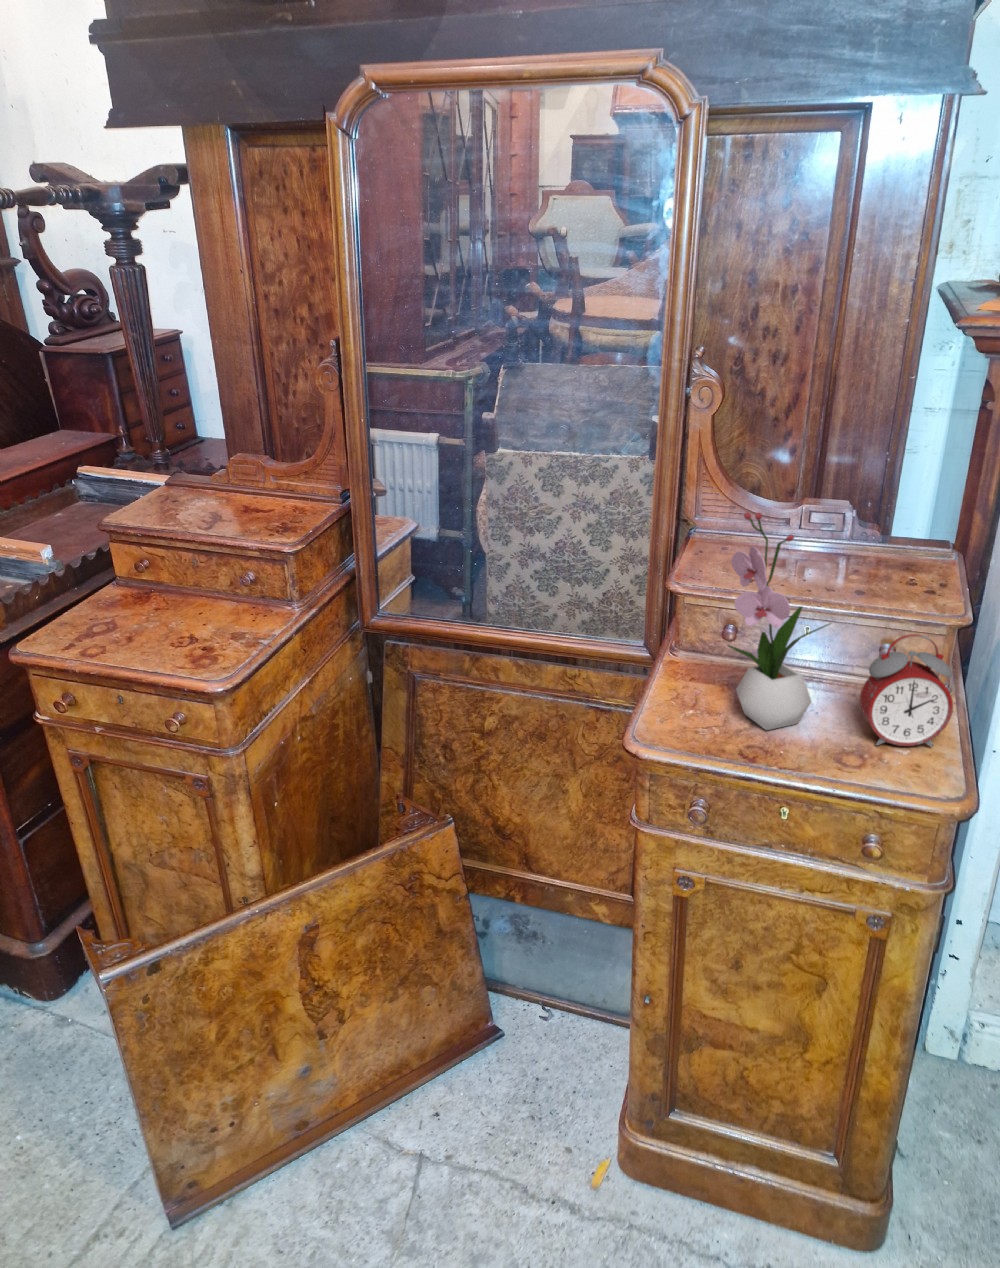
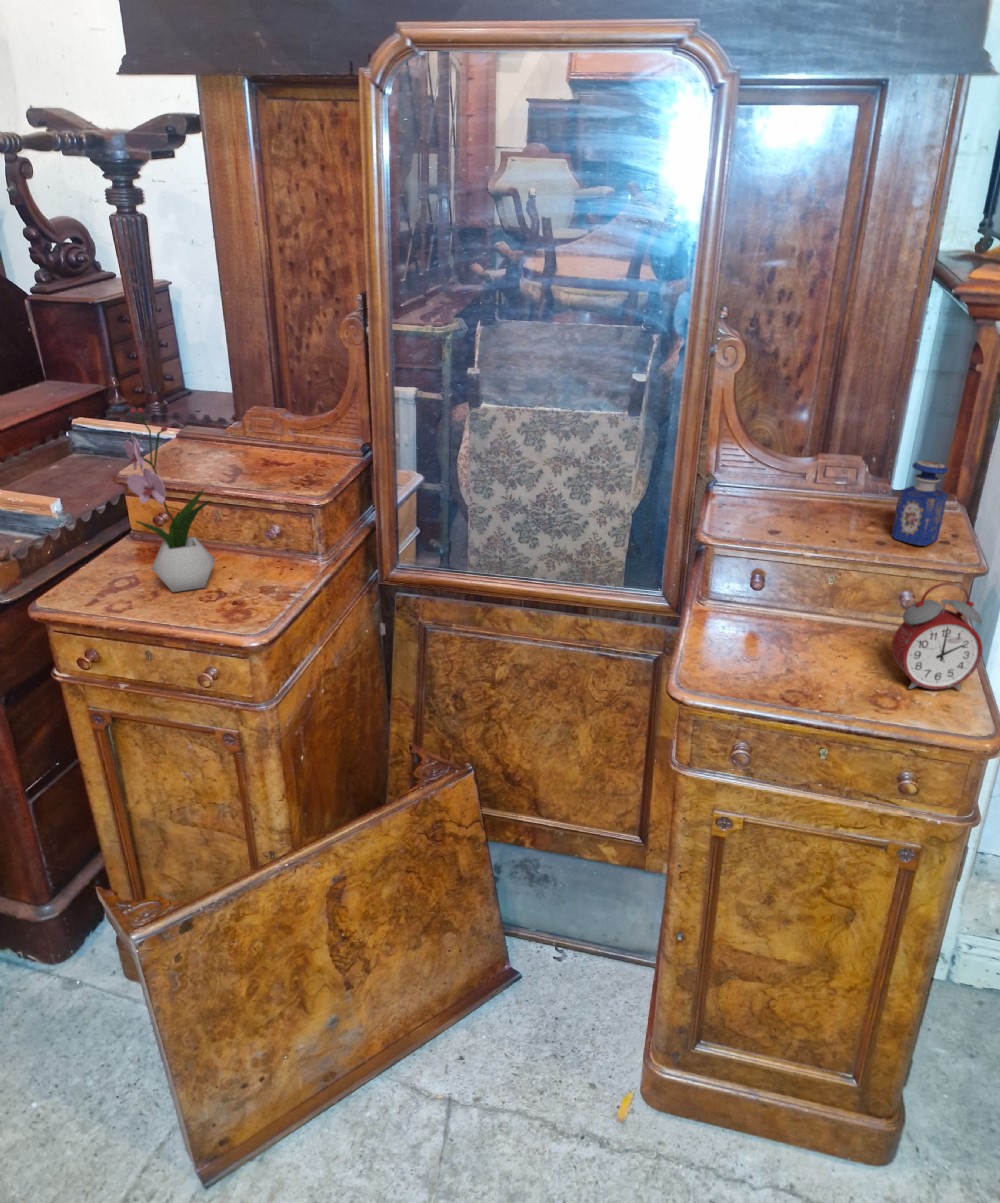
perfume bottle: none [877,505,934,594] -> present [892,461,948,545]
flower arrangement: present [728,513,831,730] -> present [124,408,215,592]

